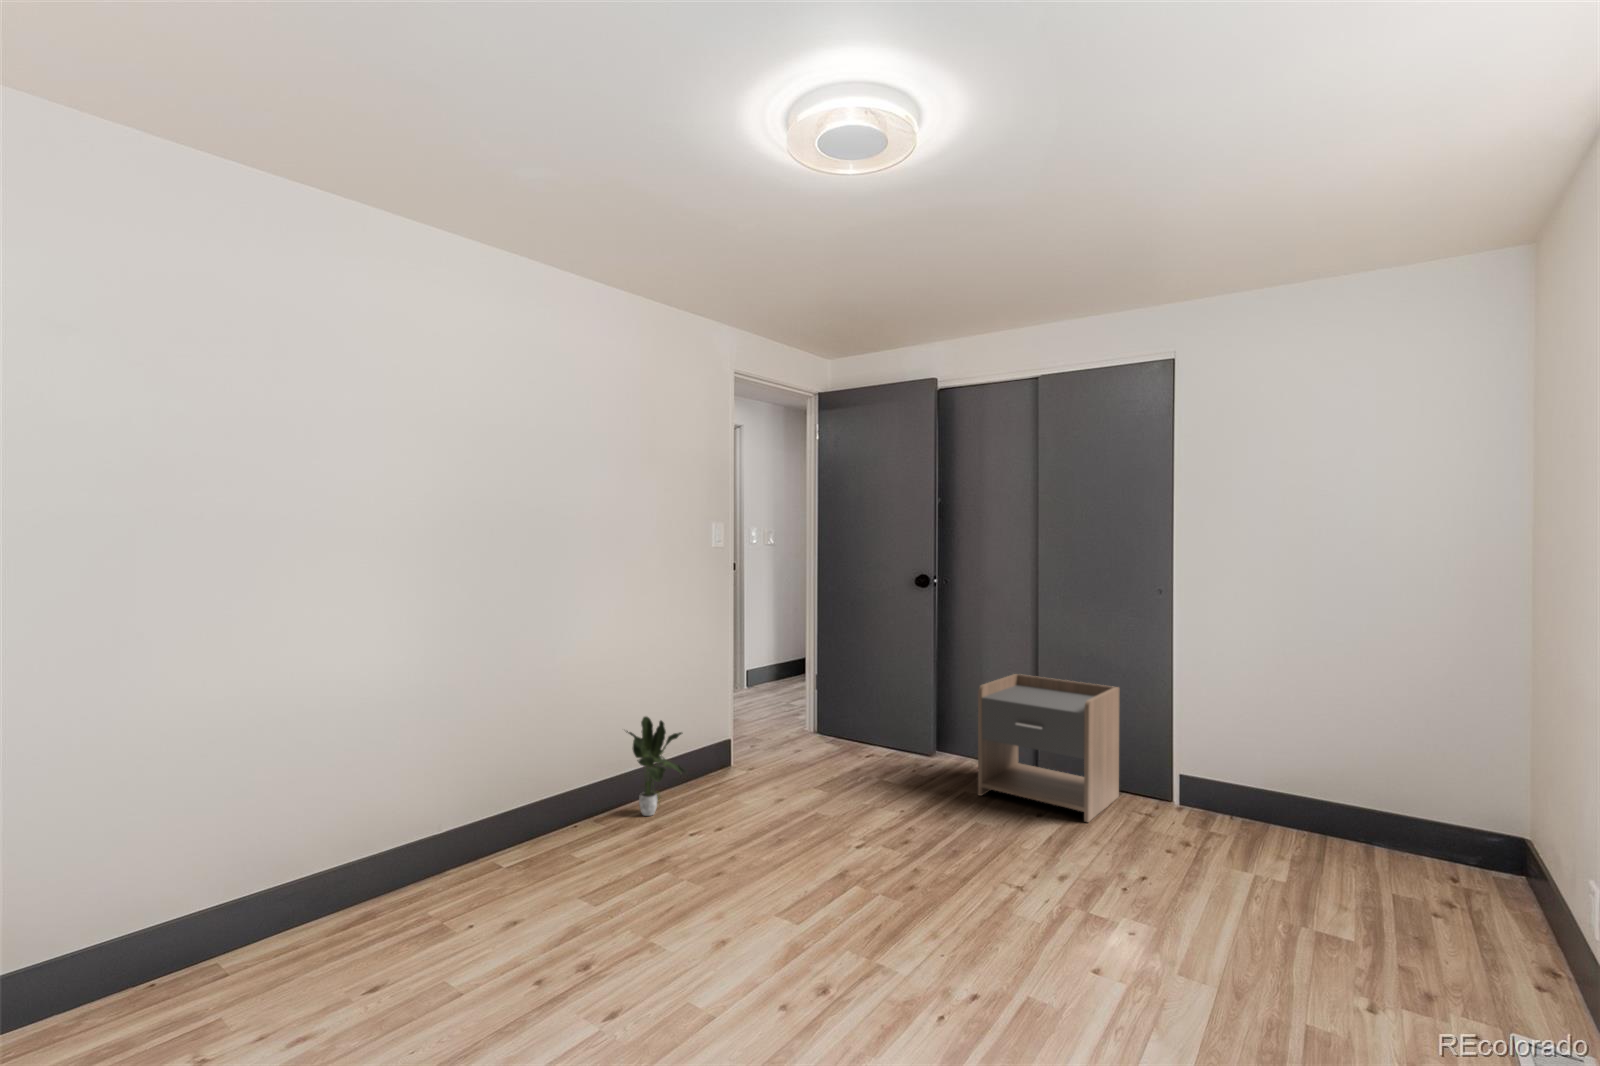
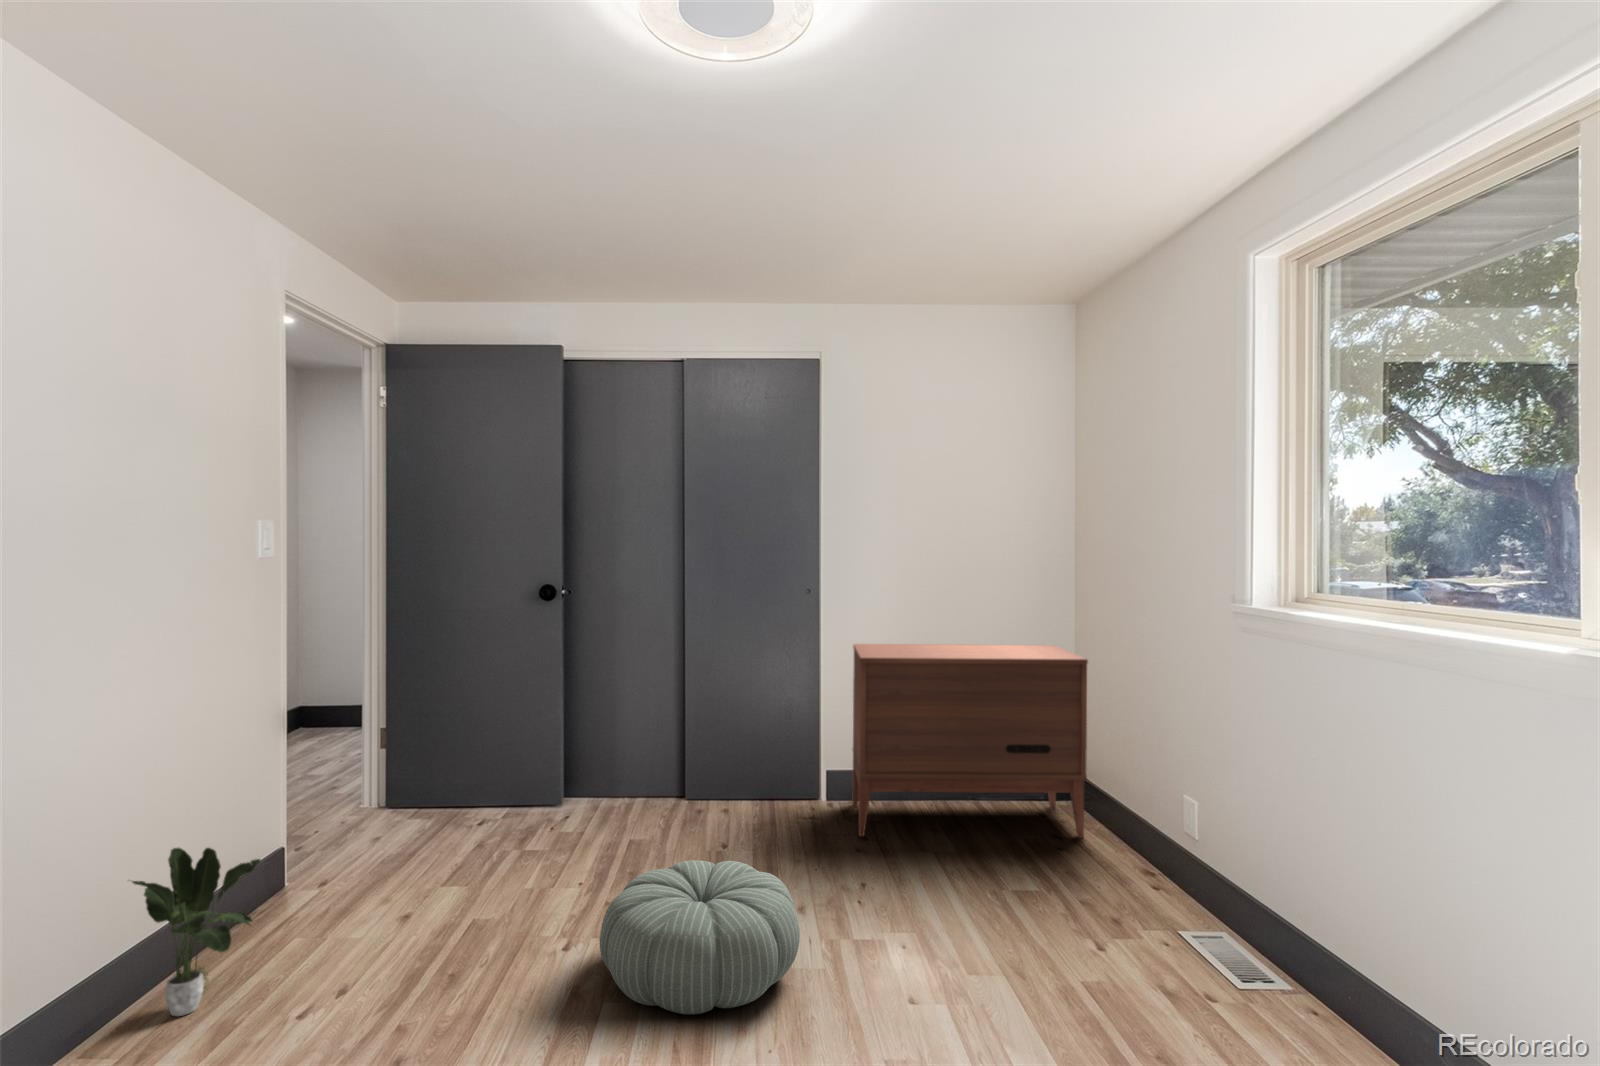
dresser: none [1180,646,1499,918] -> present [853,644,1088,838]
nightstand: present [978,674,1119,822] -> none [648,693,778,841]
pouf: none [858,803,1024,921] -> present [600,860,800,1014]

